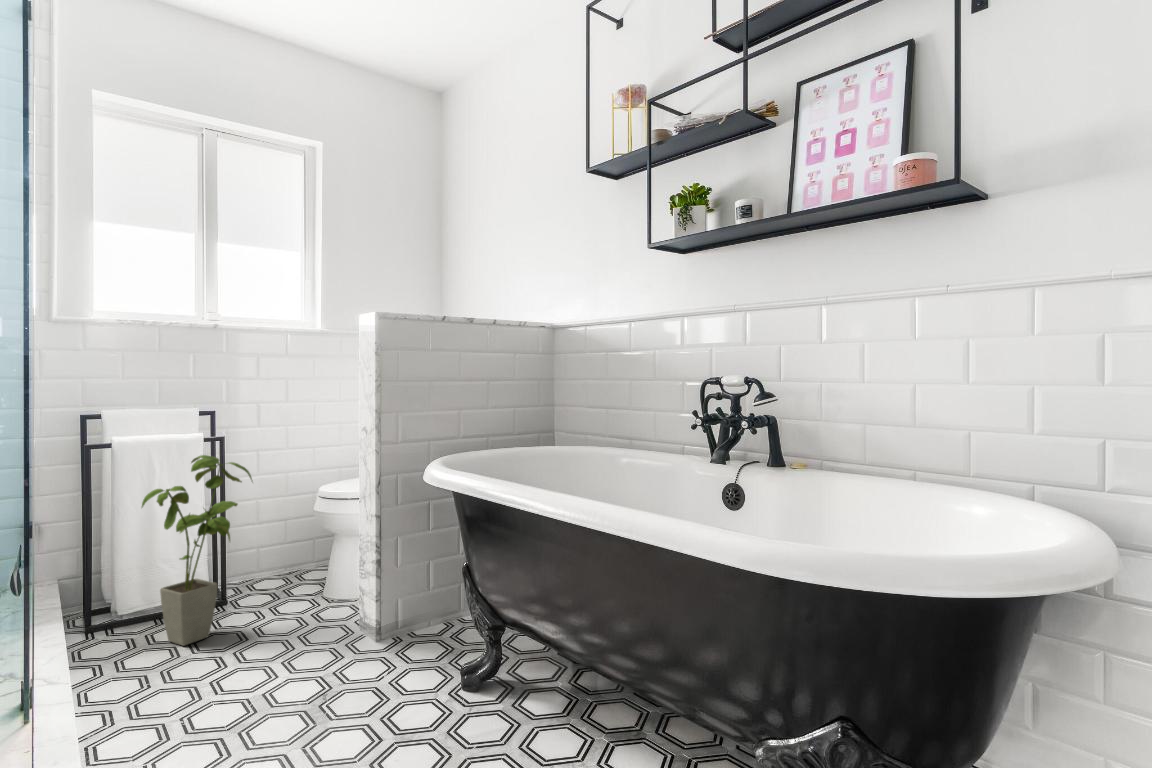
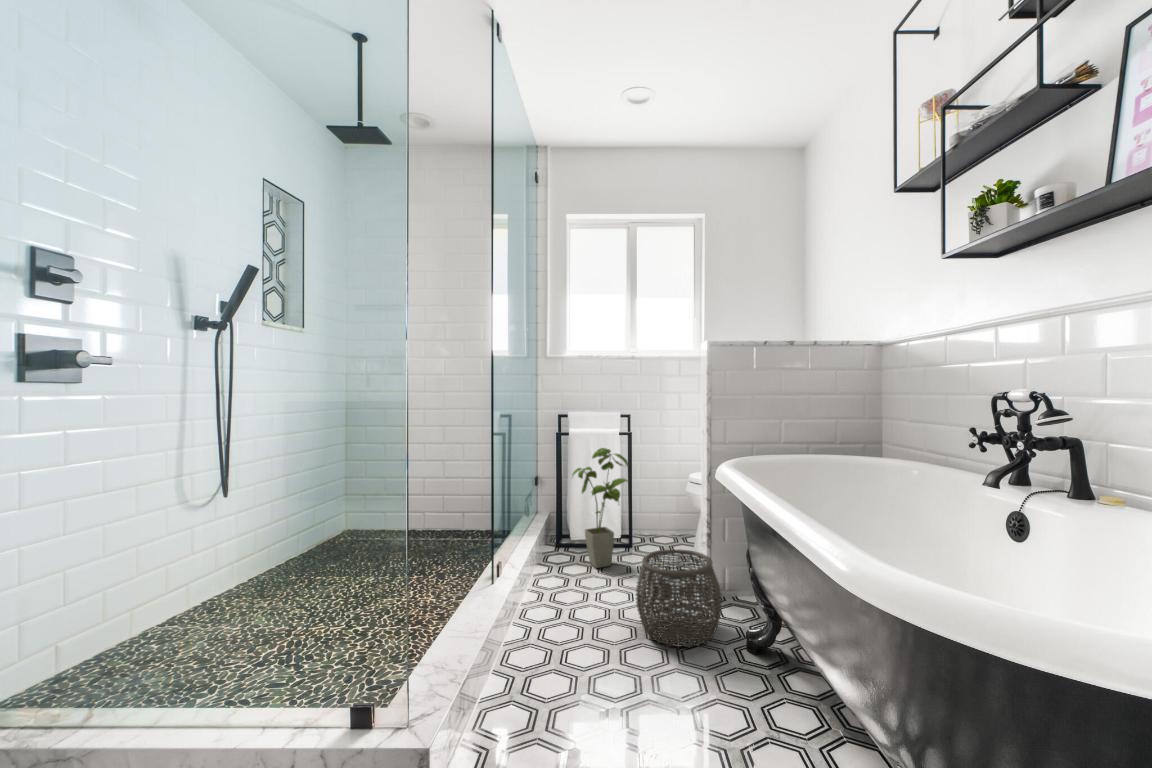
woven basket: none [308,582,431,720] -> present [636,549,722,648]

